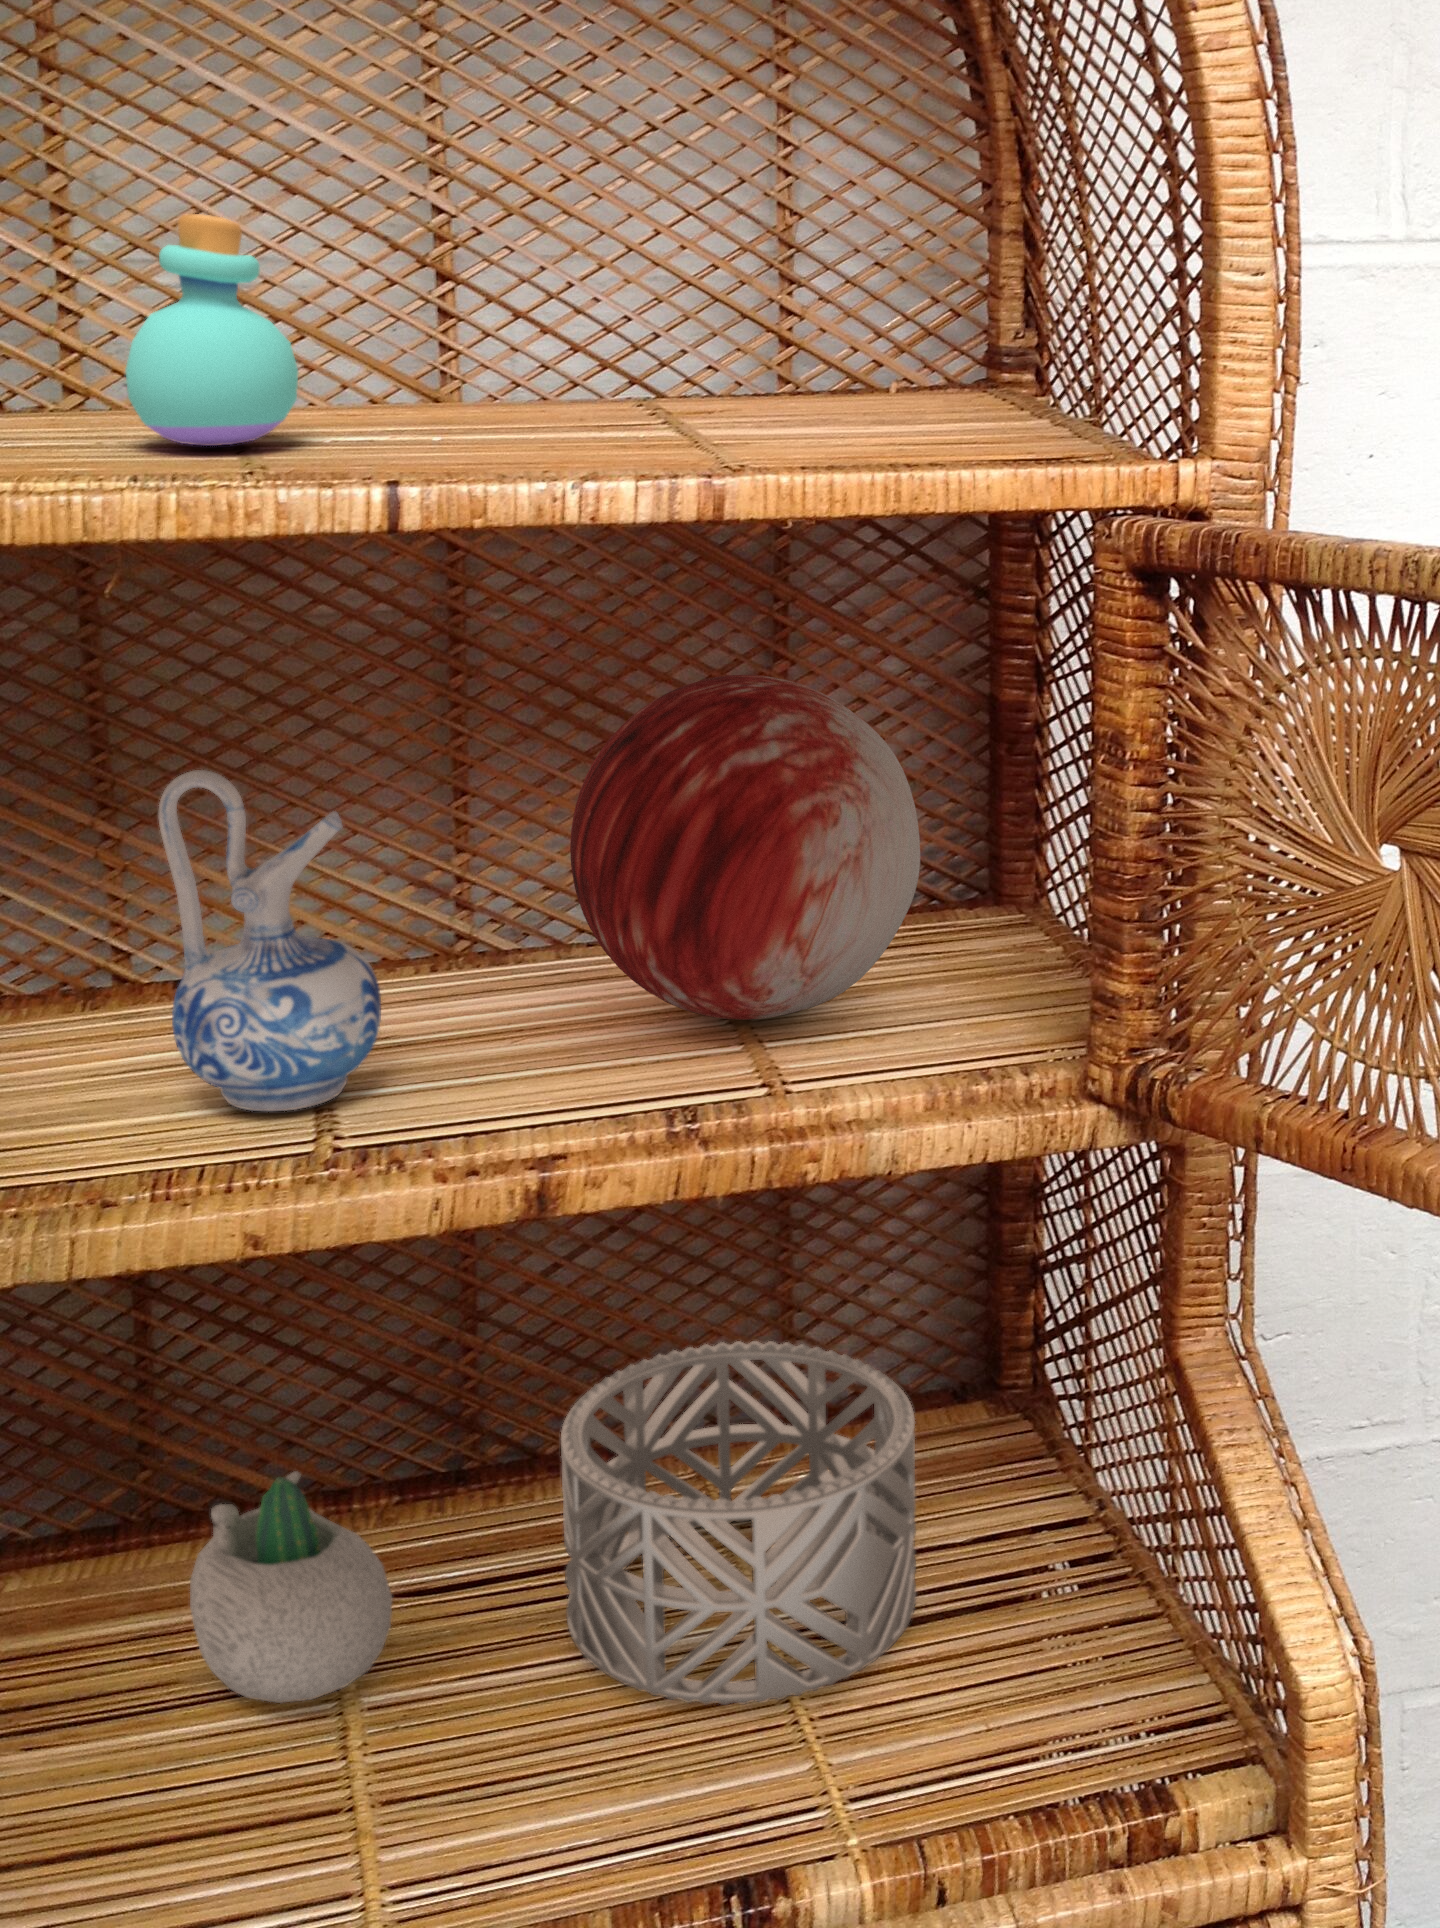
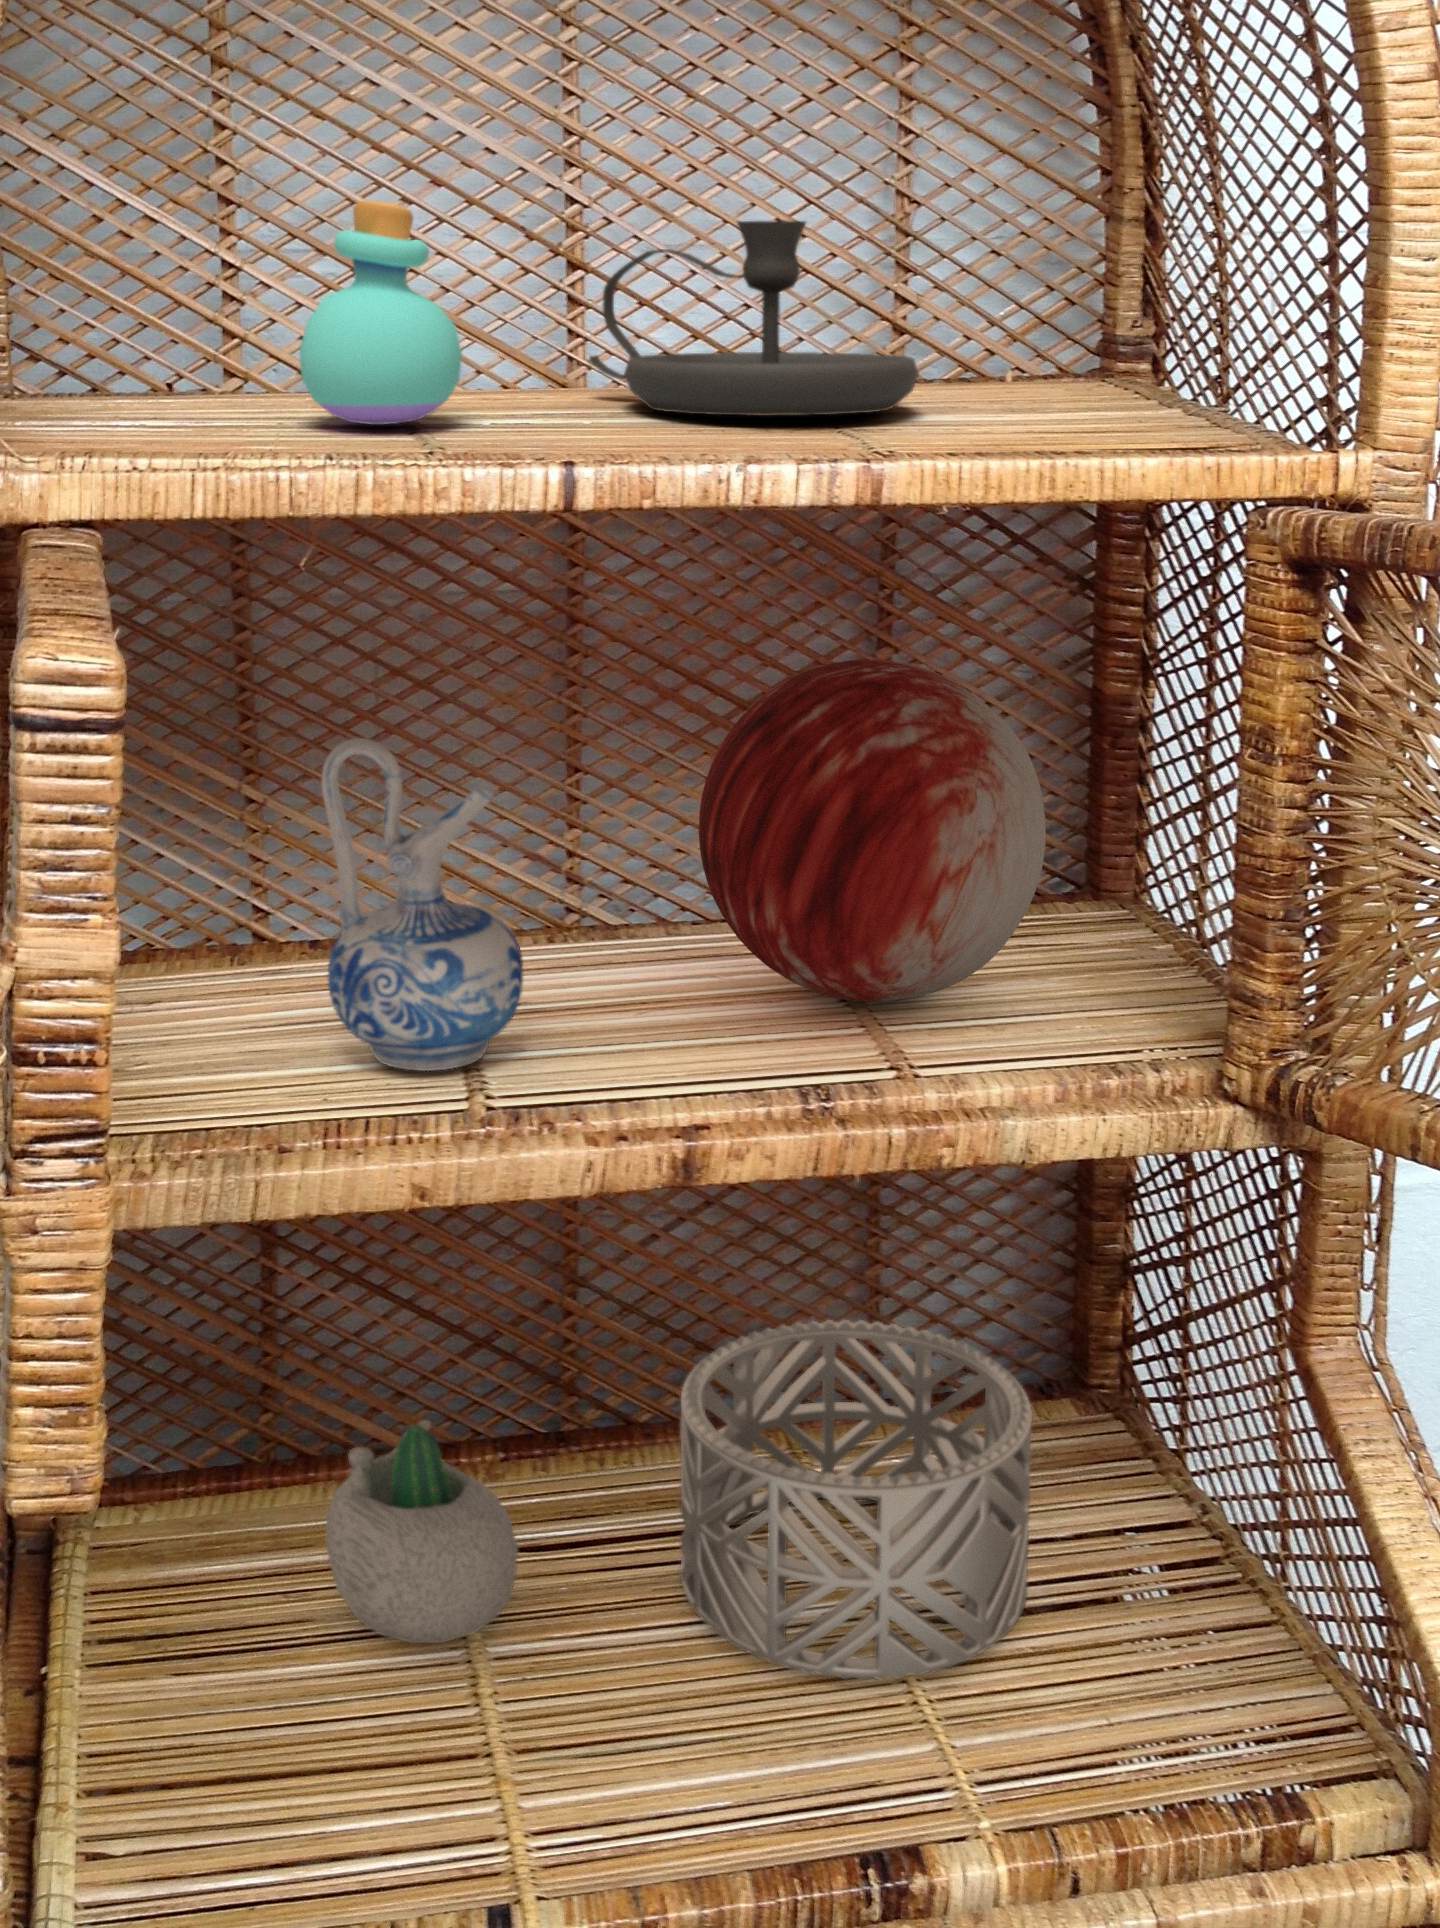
candlestick: none [449,234,782,431] -> present [590,221,919,416]

